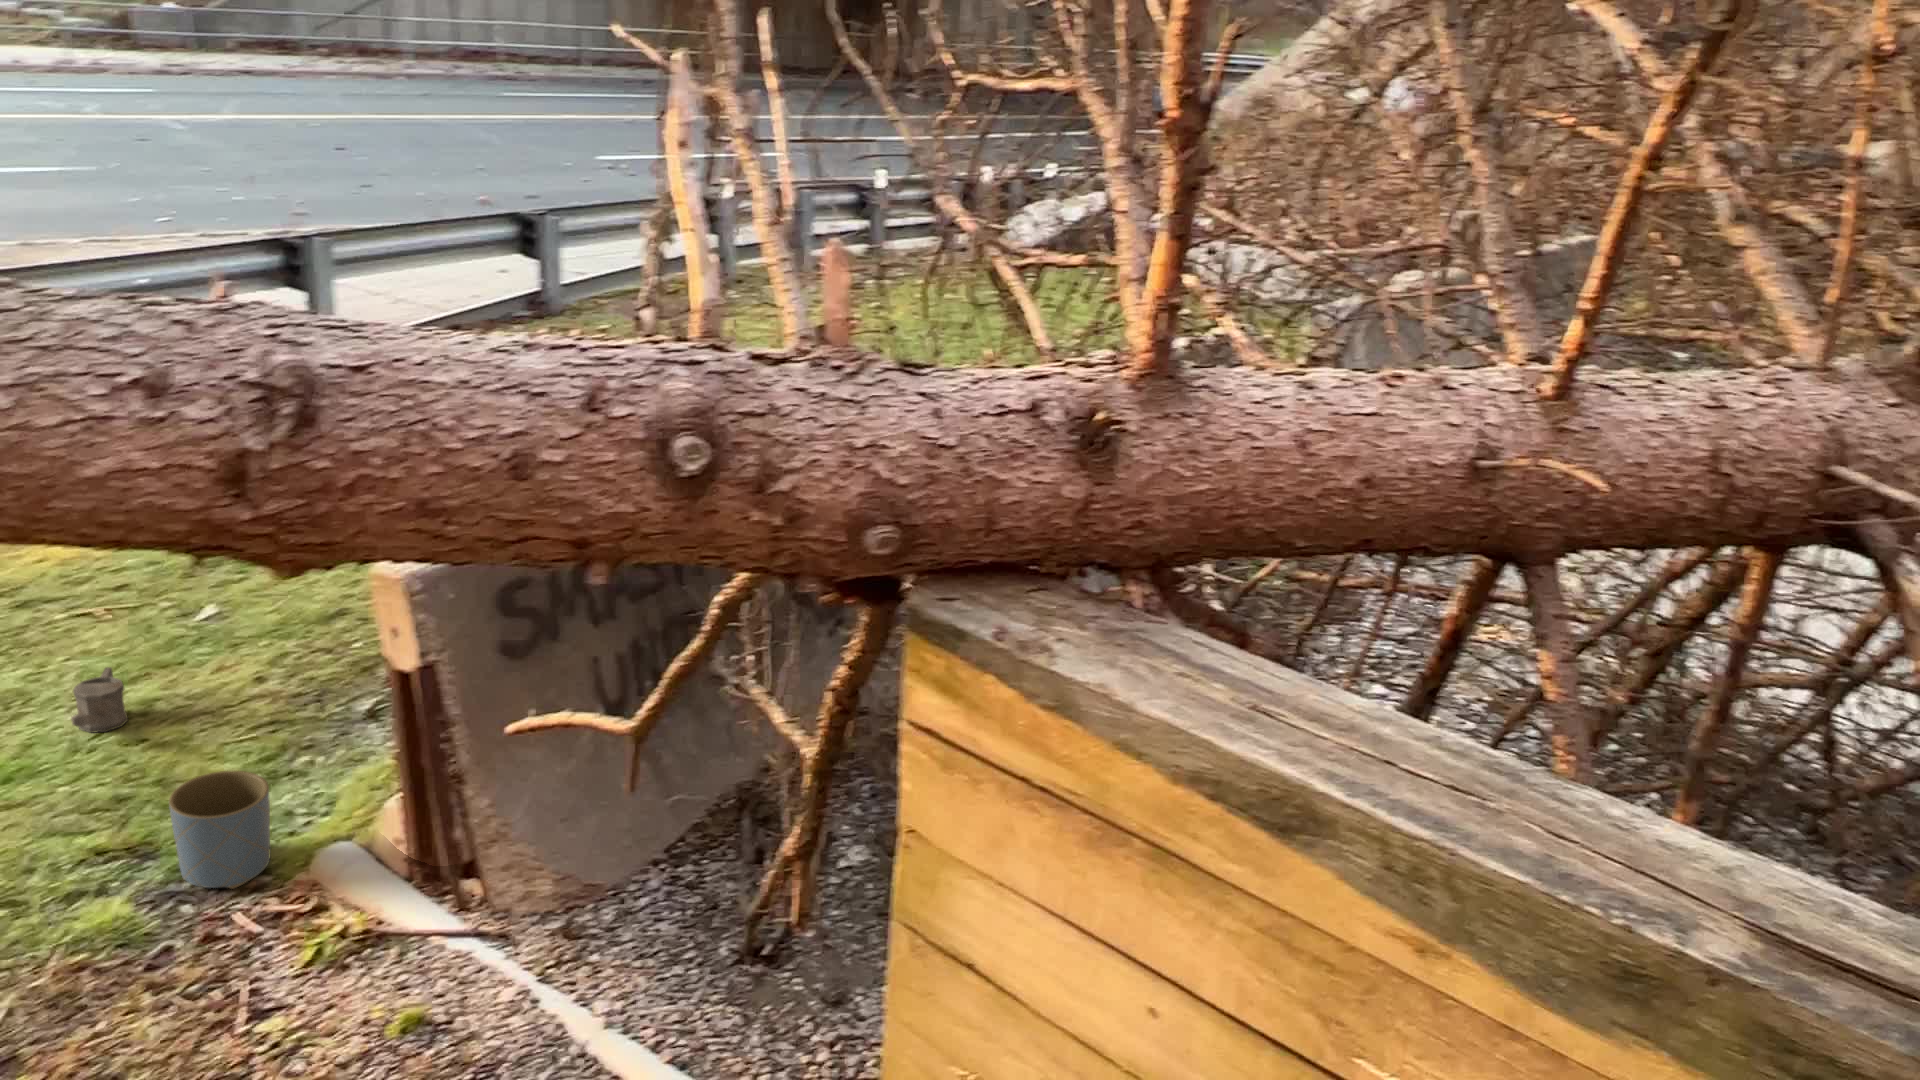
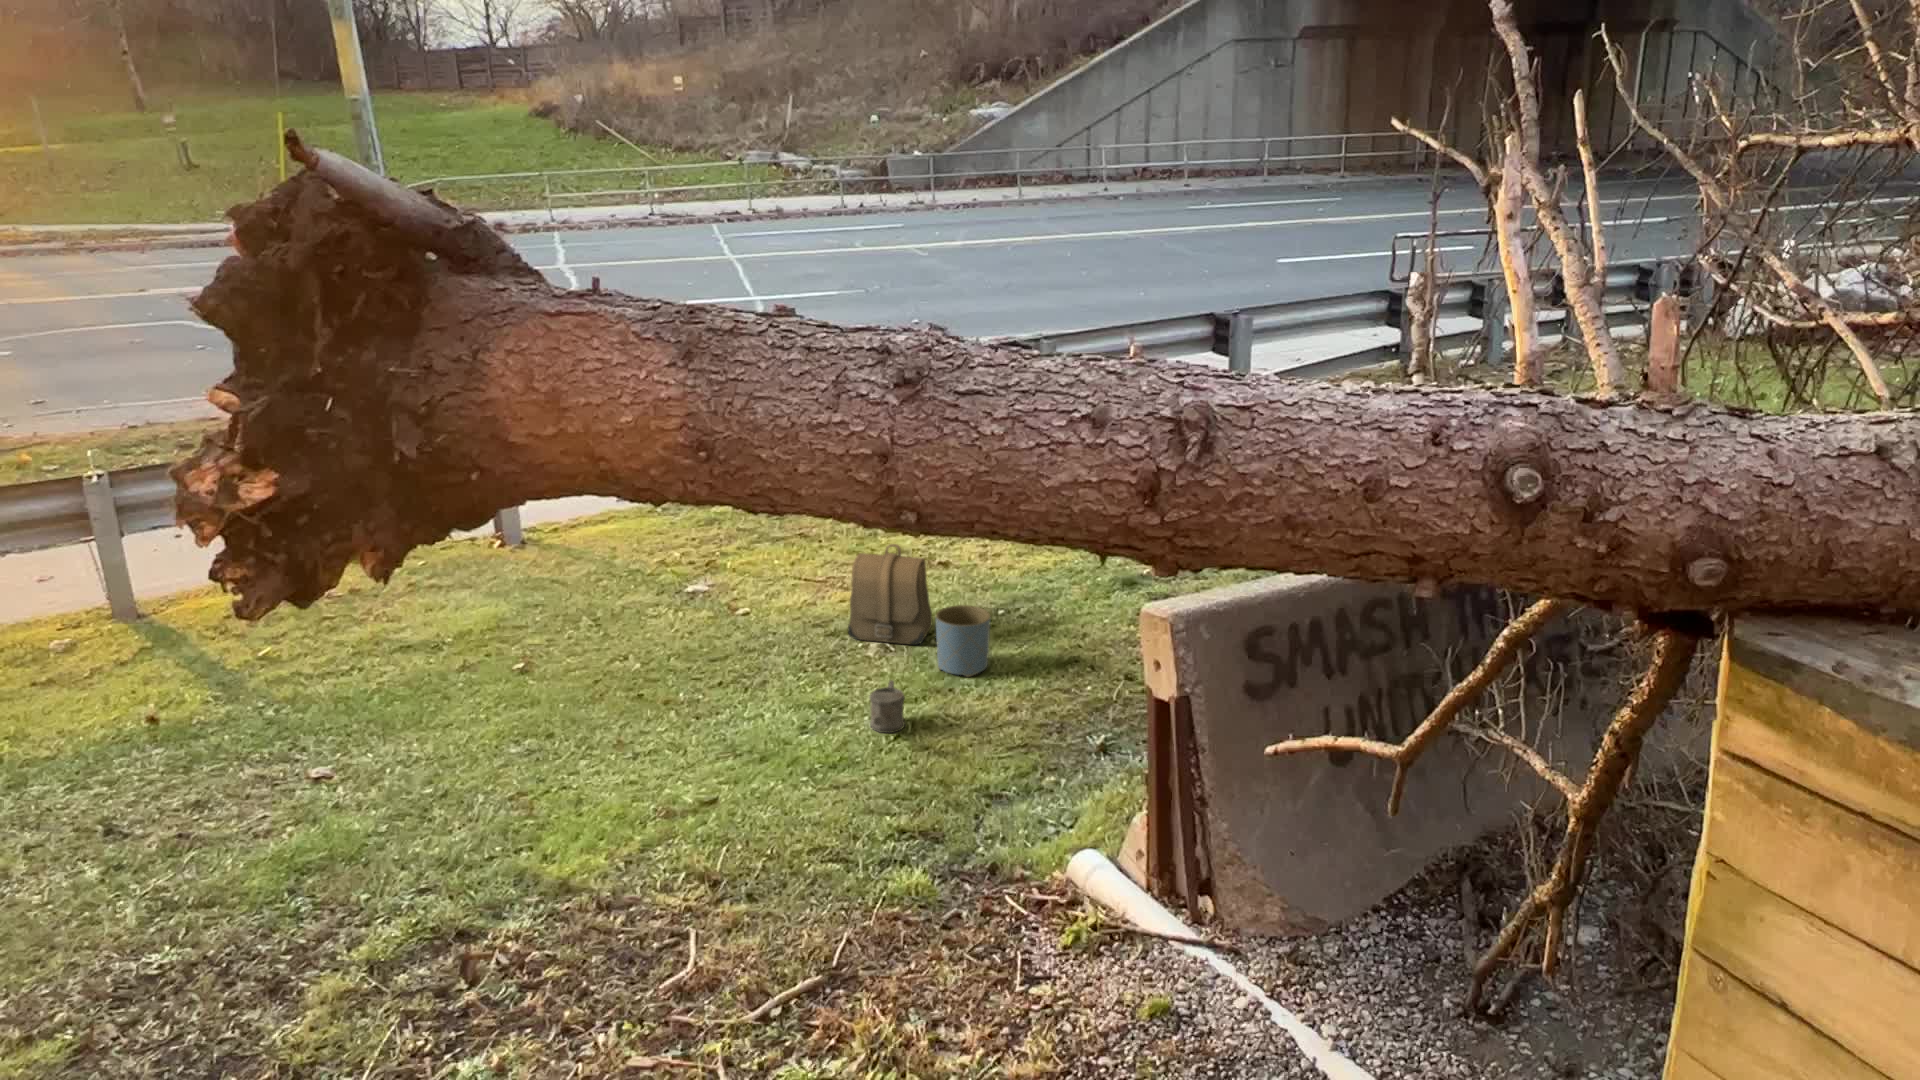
backpack: none [60,499,184,618] -> present [848,544,933,645]
planter: present [169,771,270,889] -> present [936,605,991,677]

